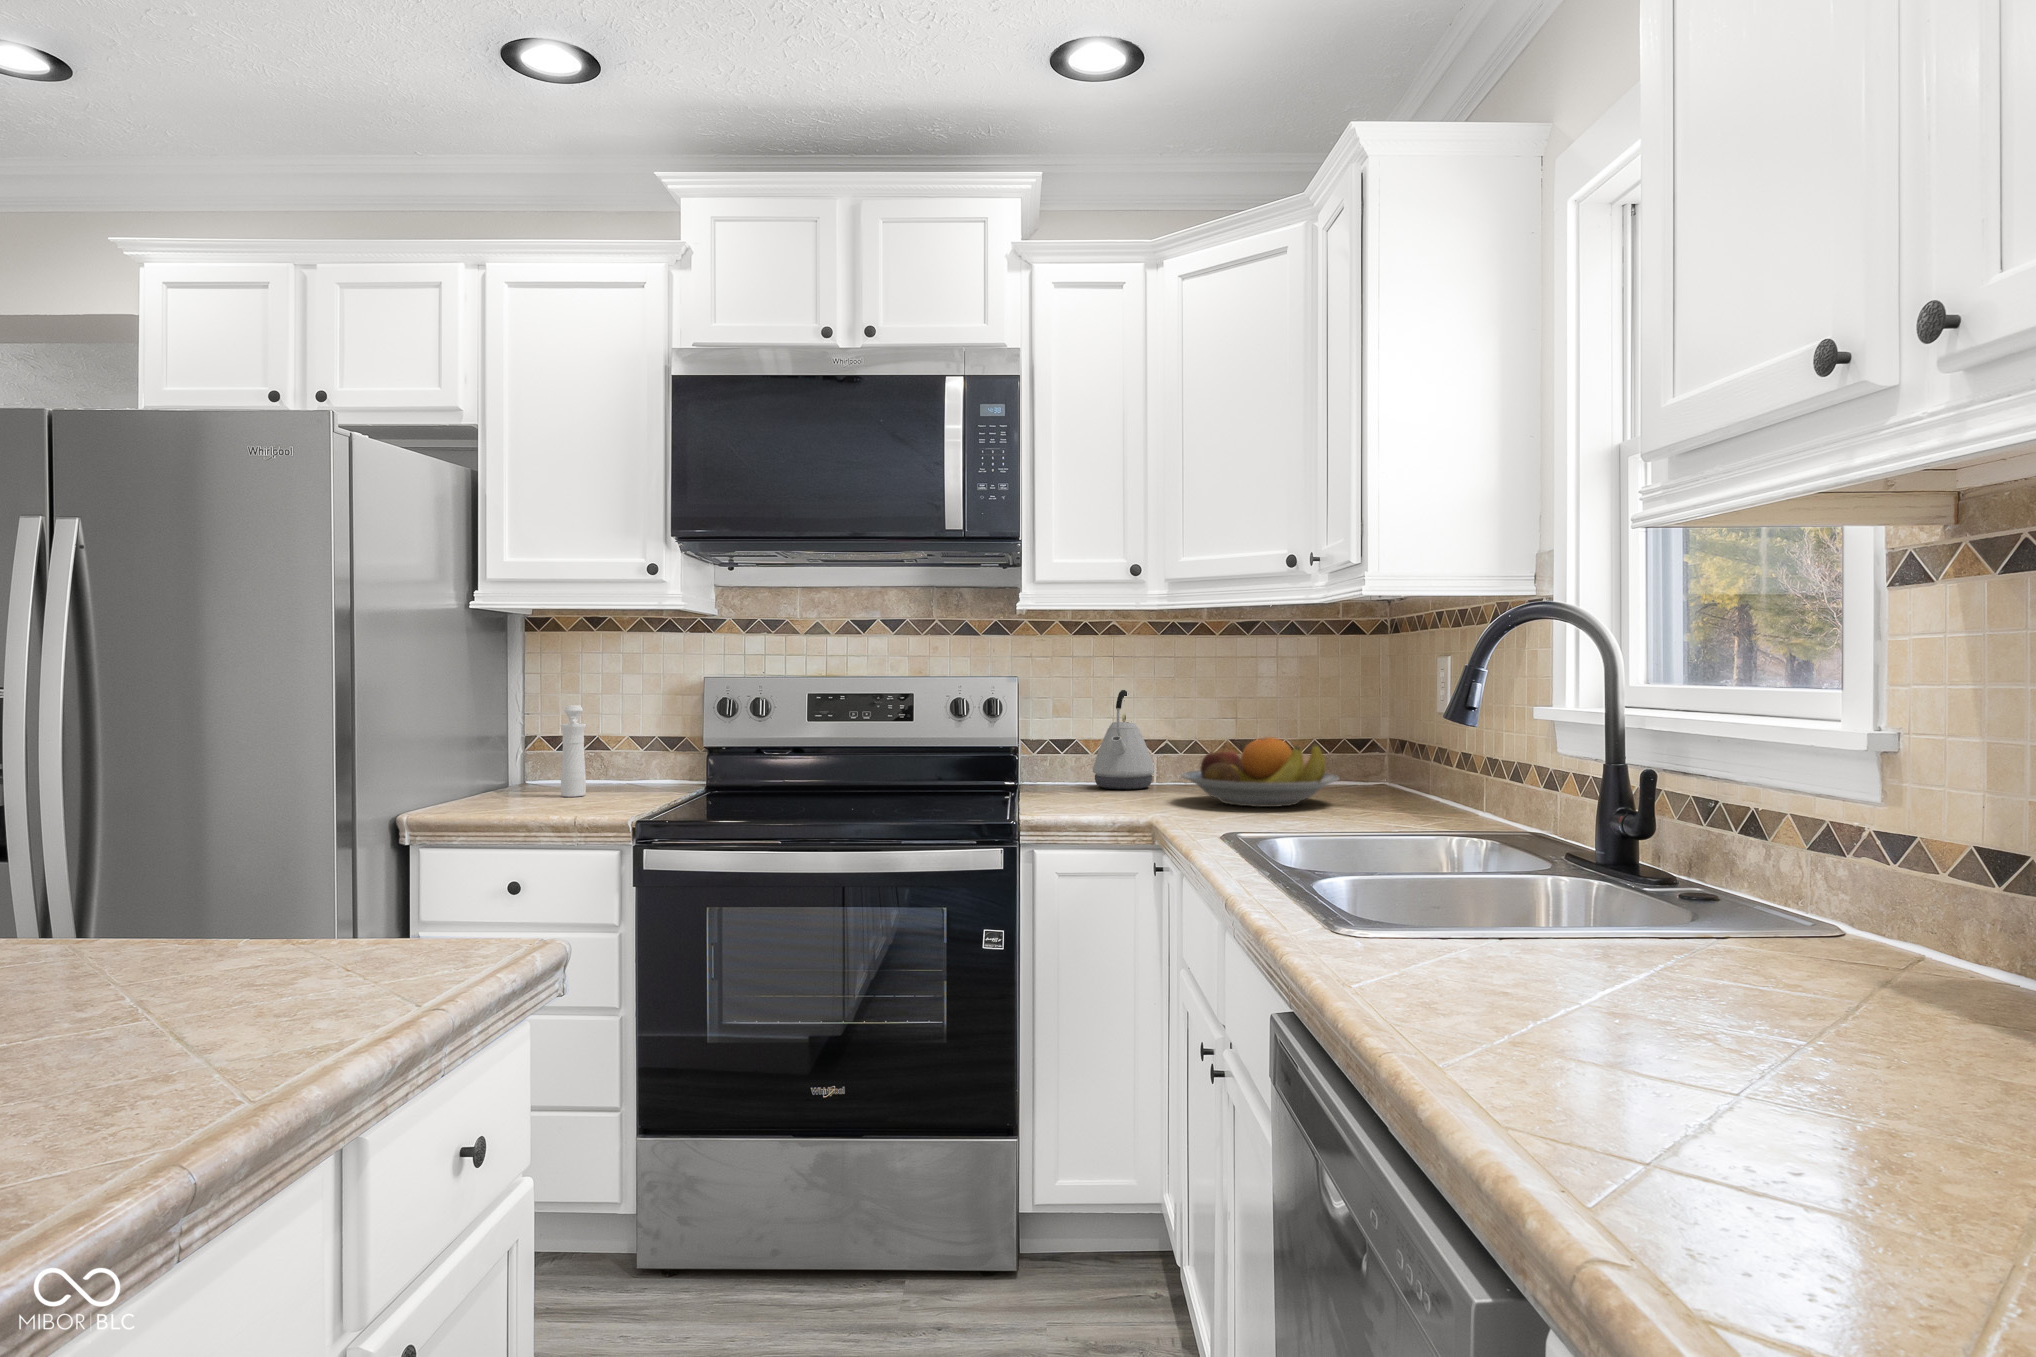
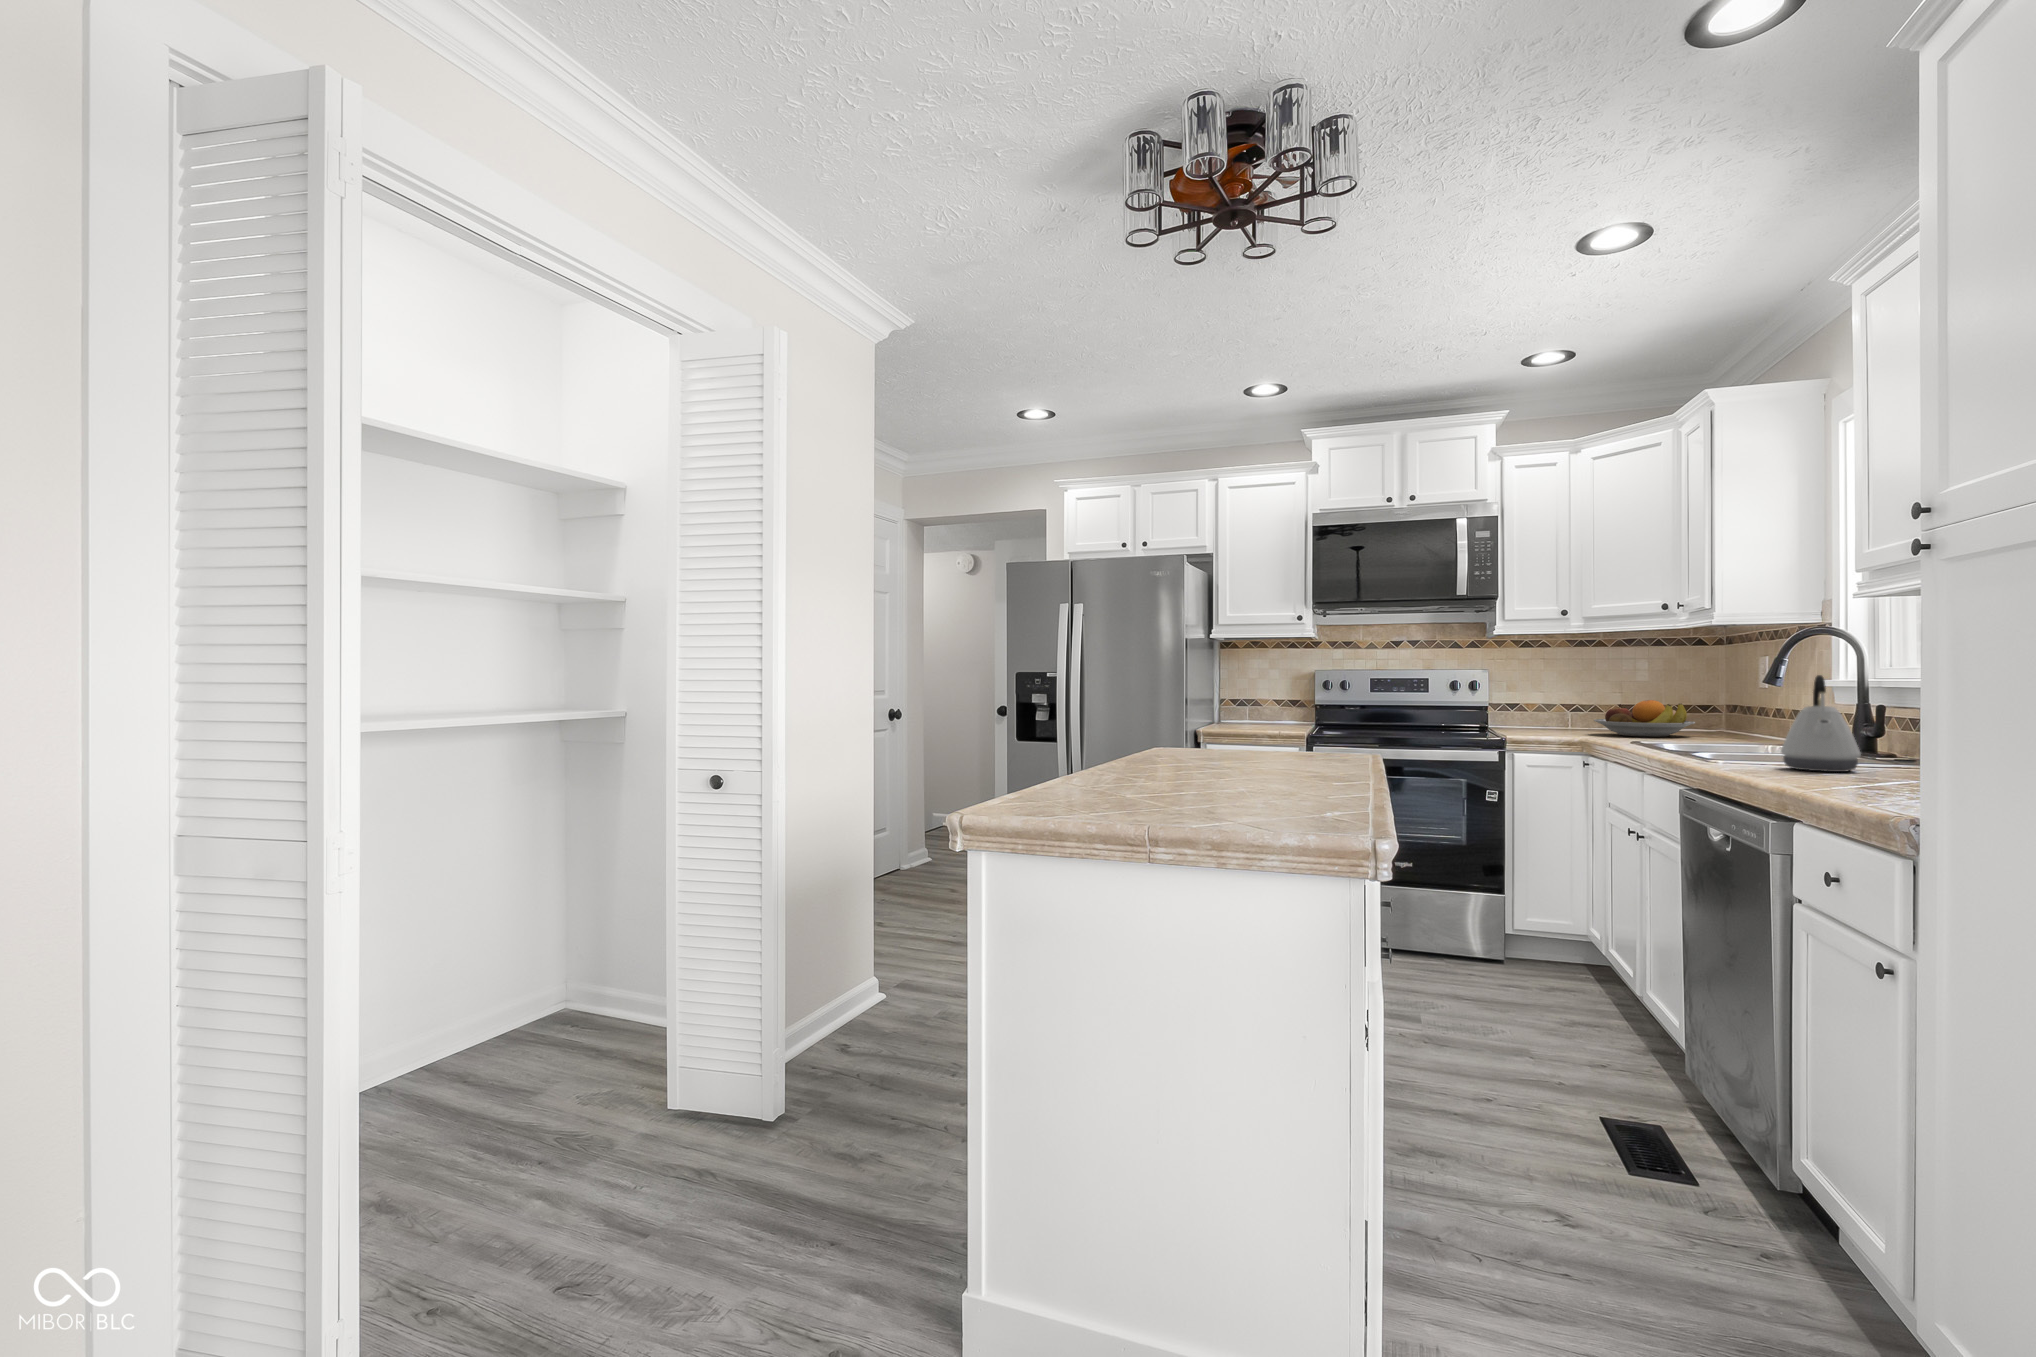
kettle: present [1093,690,1154,789] -> present [1781,675,1861,772]
pepper mill: present [560,705,586,797] -> none [1237,685,1253,729]

